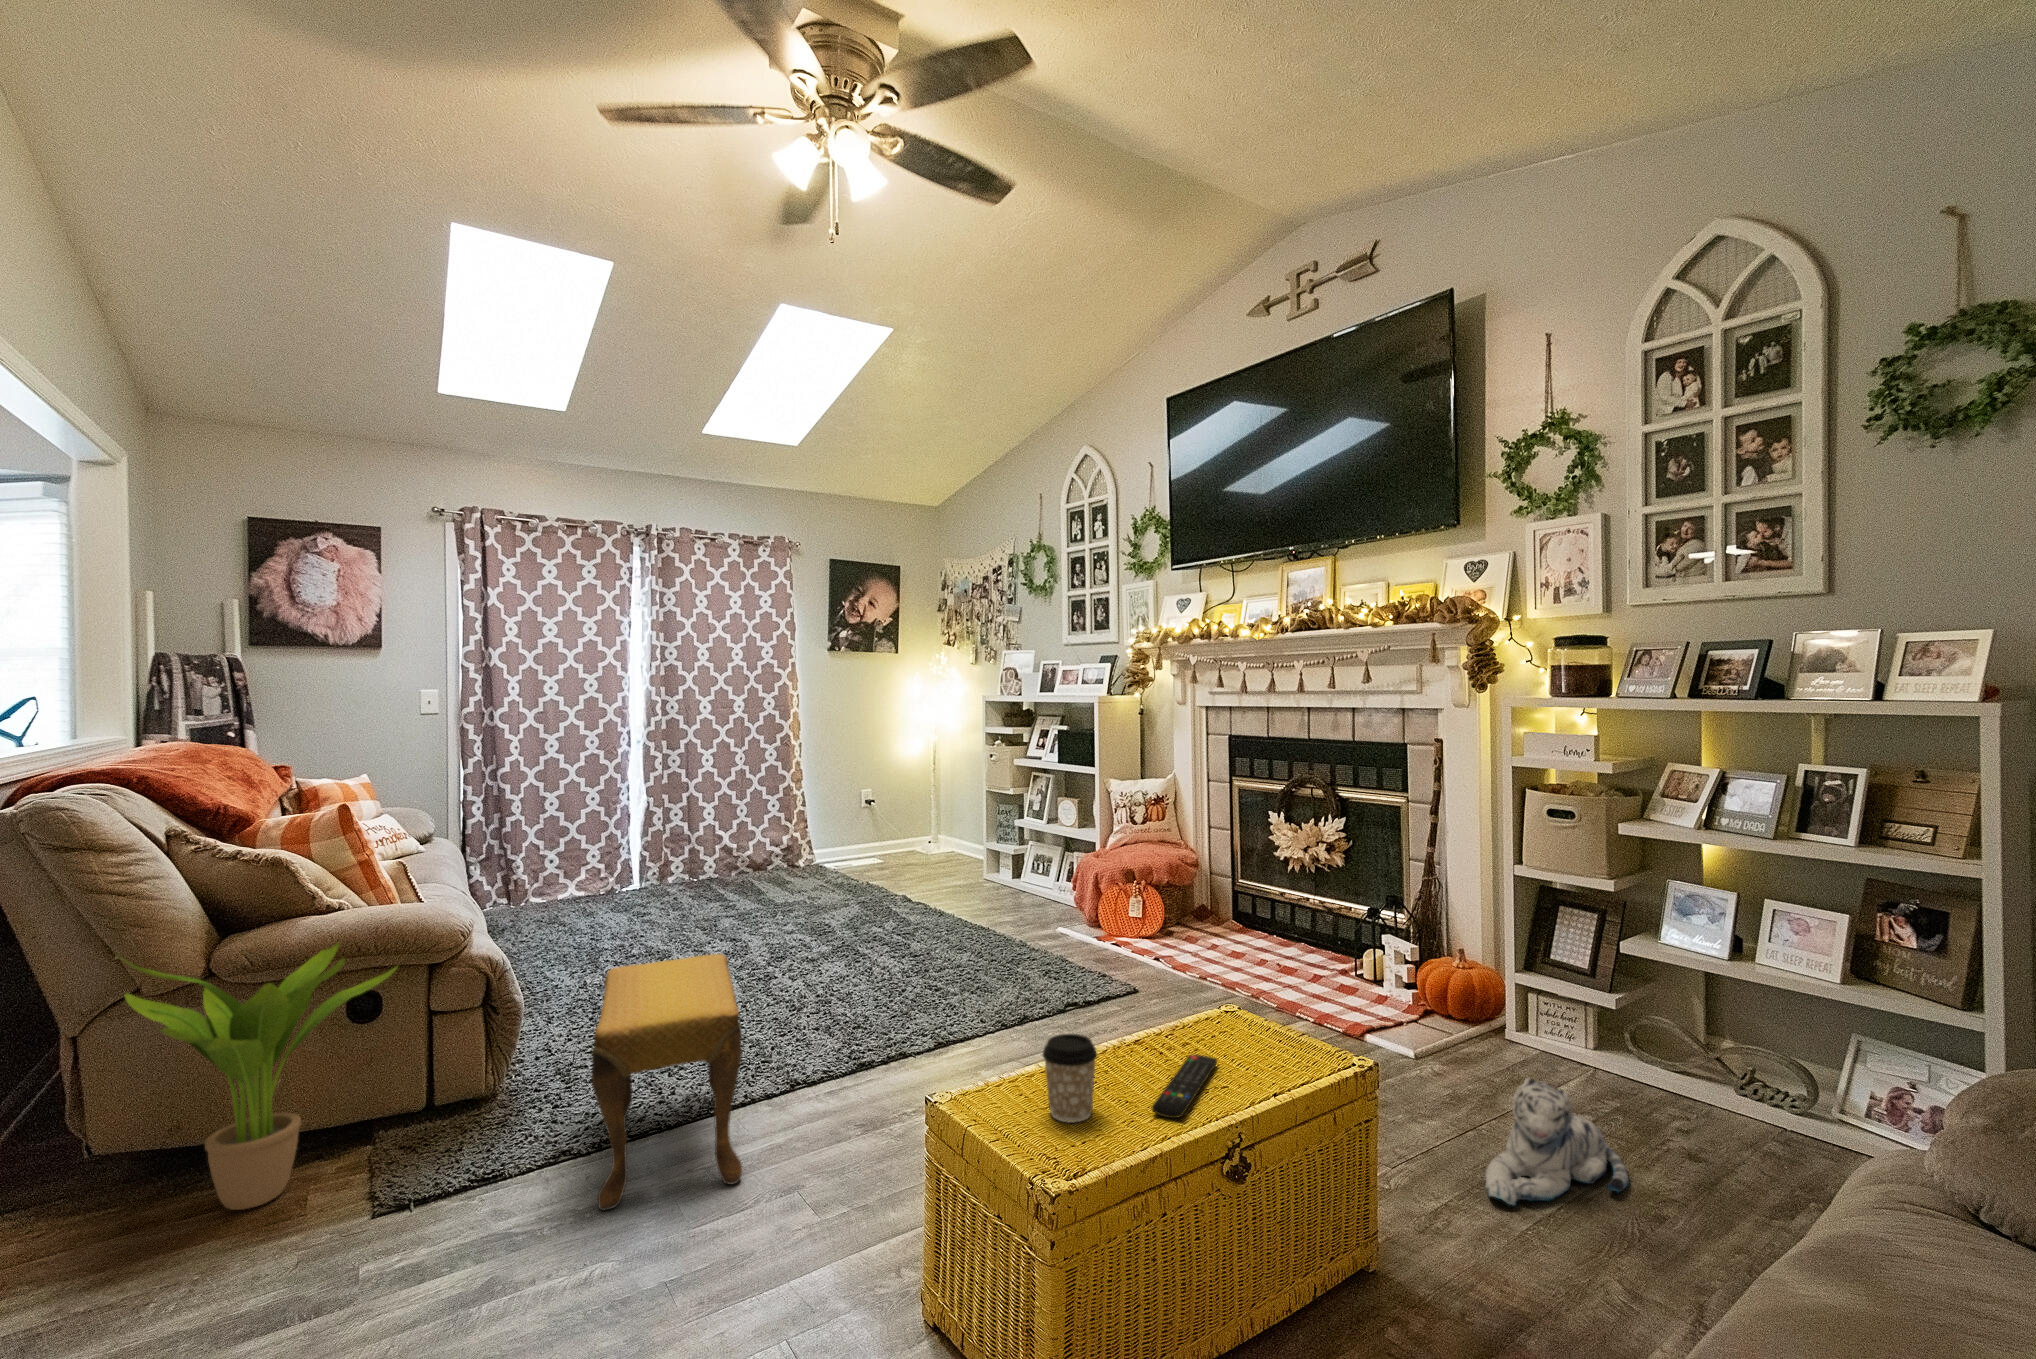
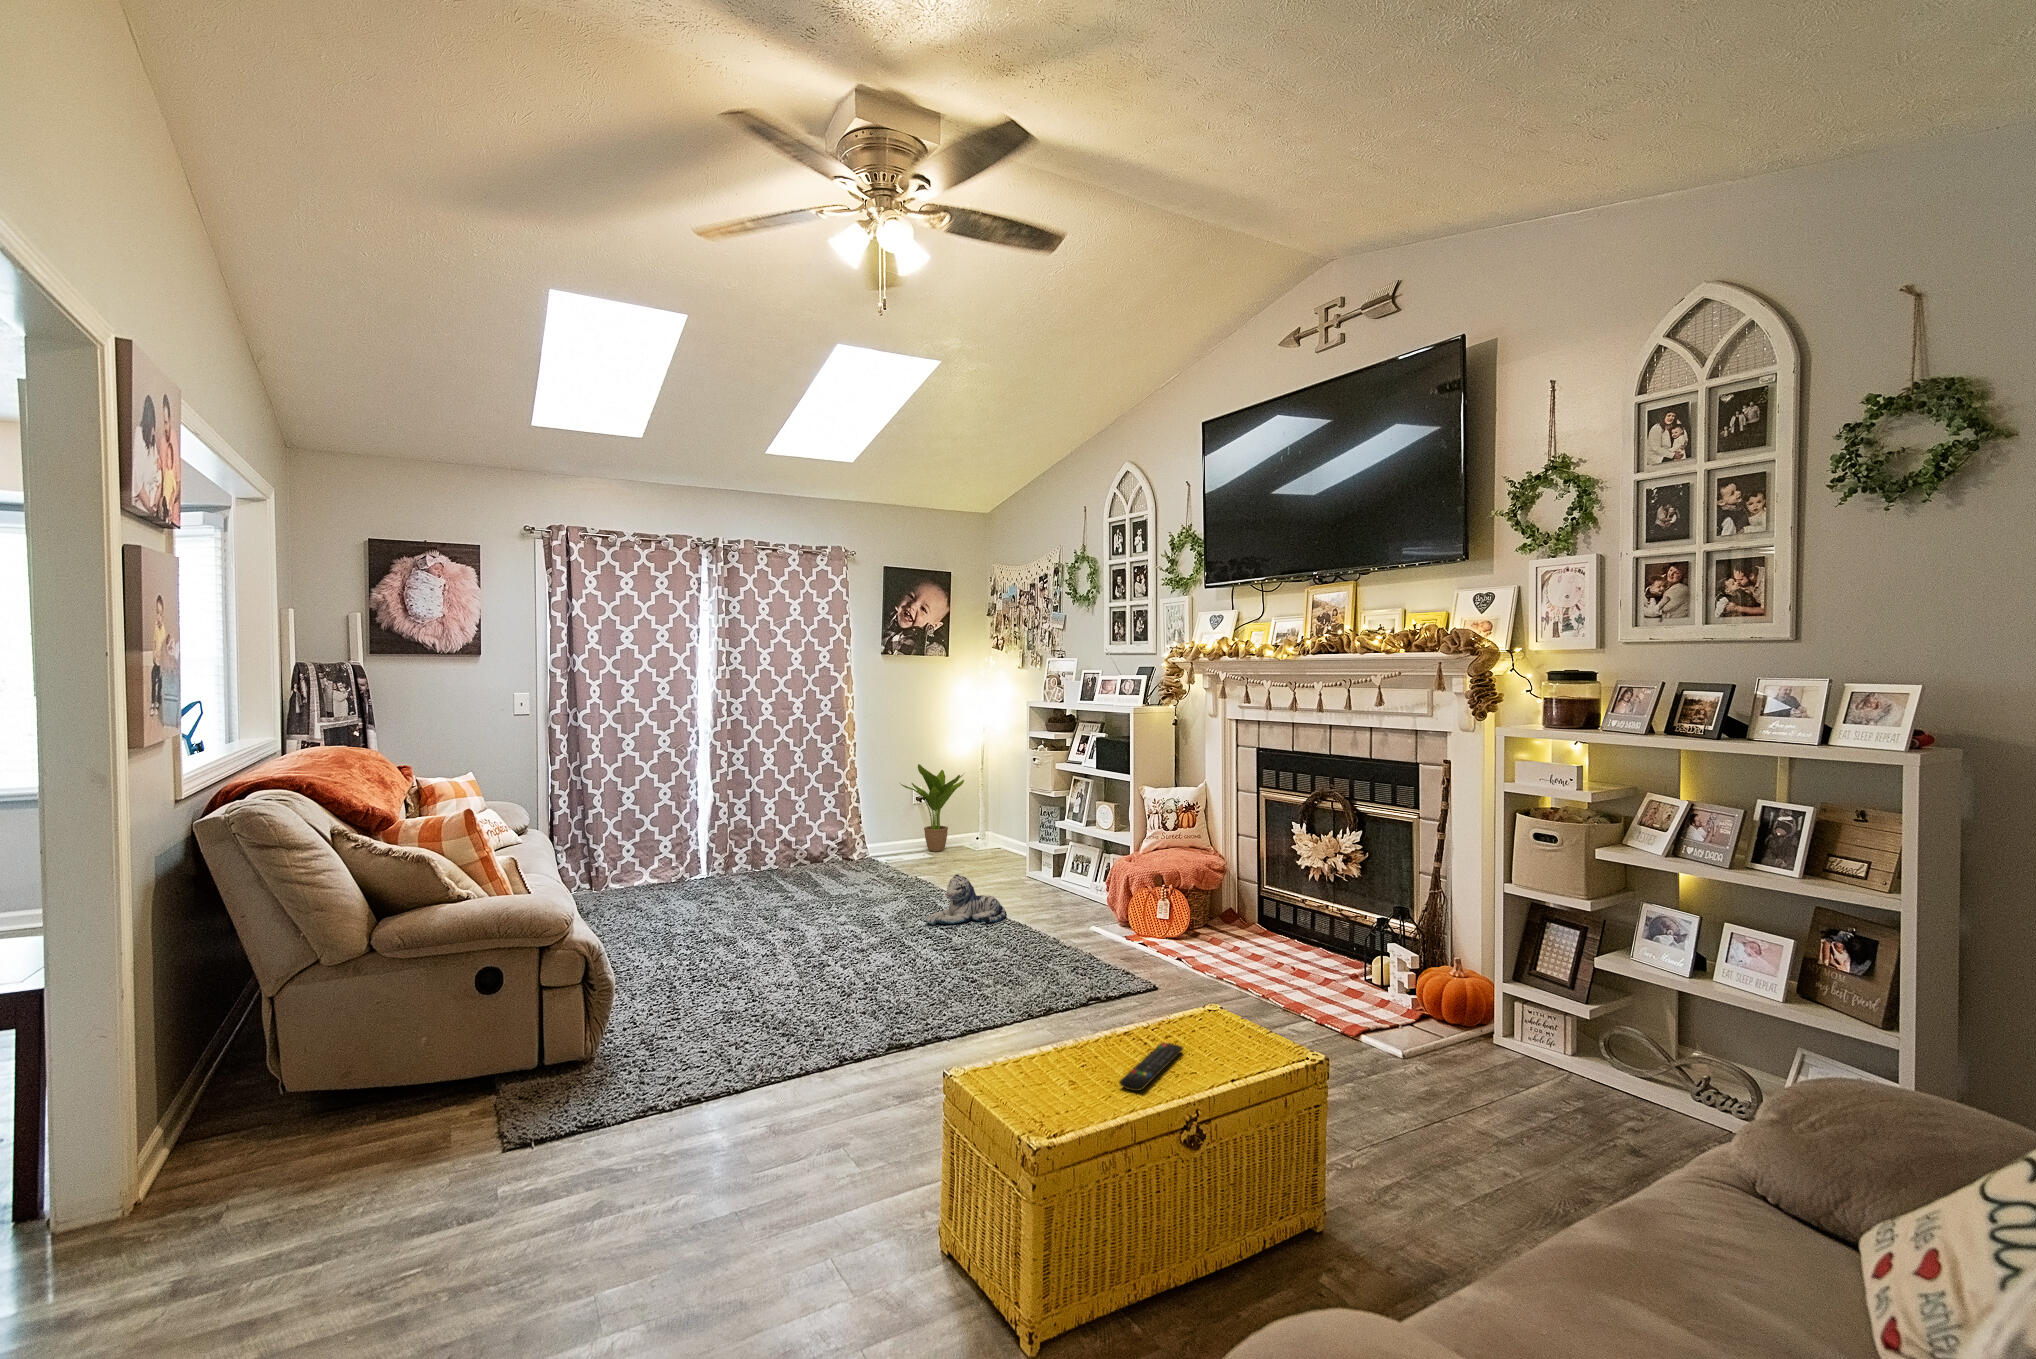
potted plant: present [119,943,397,1210] -> present [901,764,964,852]
footstool: present [591,954,742,1210] -> none [676,945,797,1152]
coffee cup: present [1043,1034,1097,1123] -> none [1032,1021,1076,1091]
plush toy: present [1485,1078,1629,1206] -> present [925,874,1007,925]

